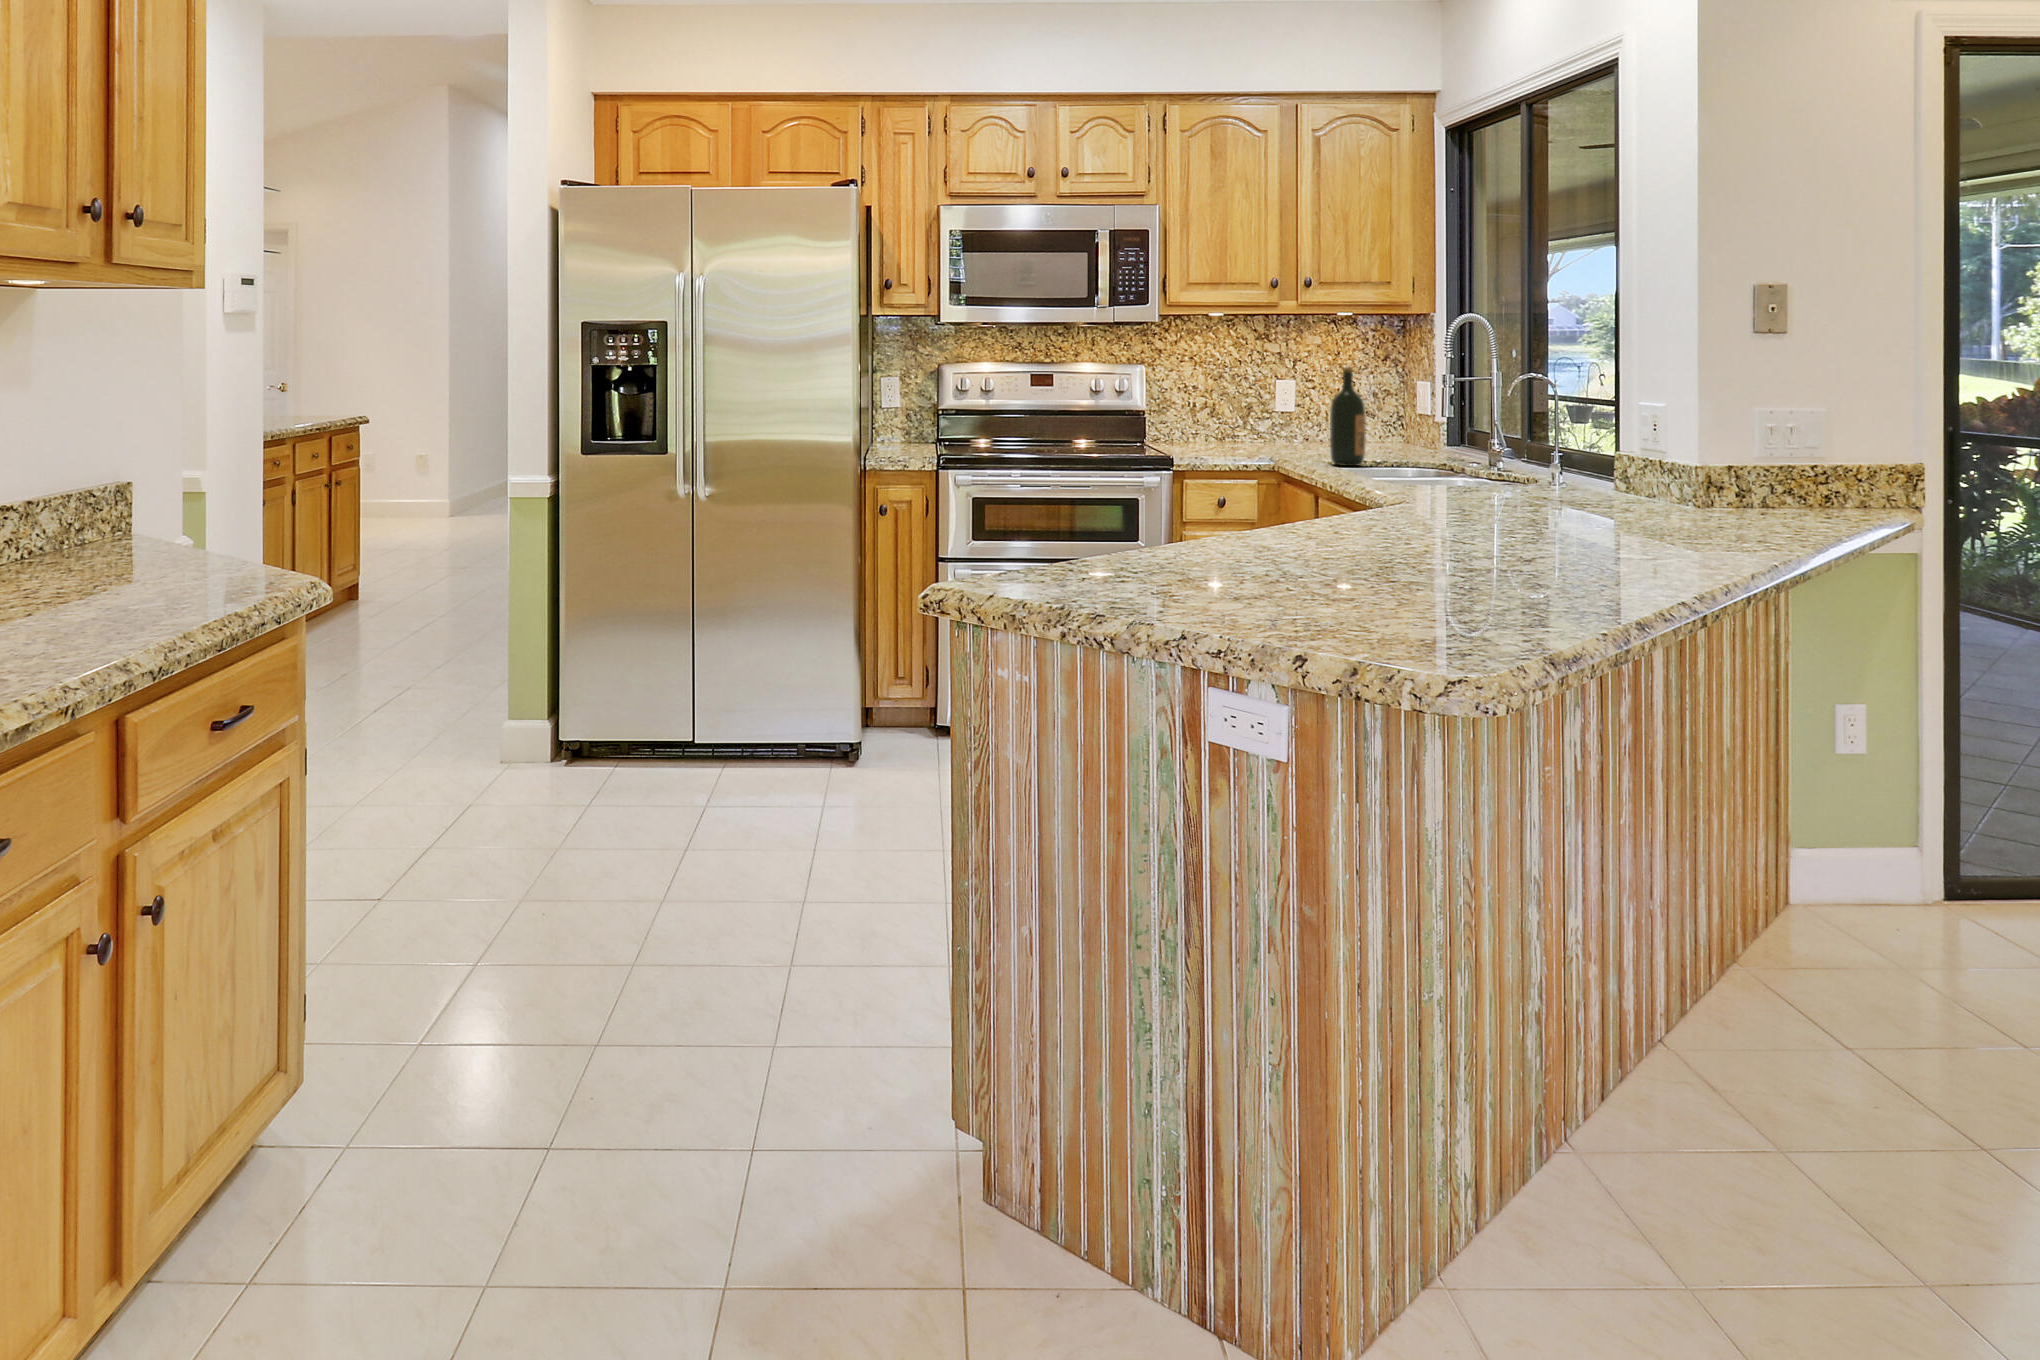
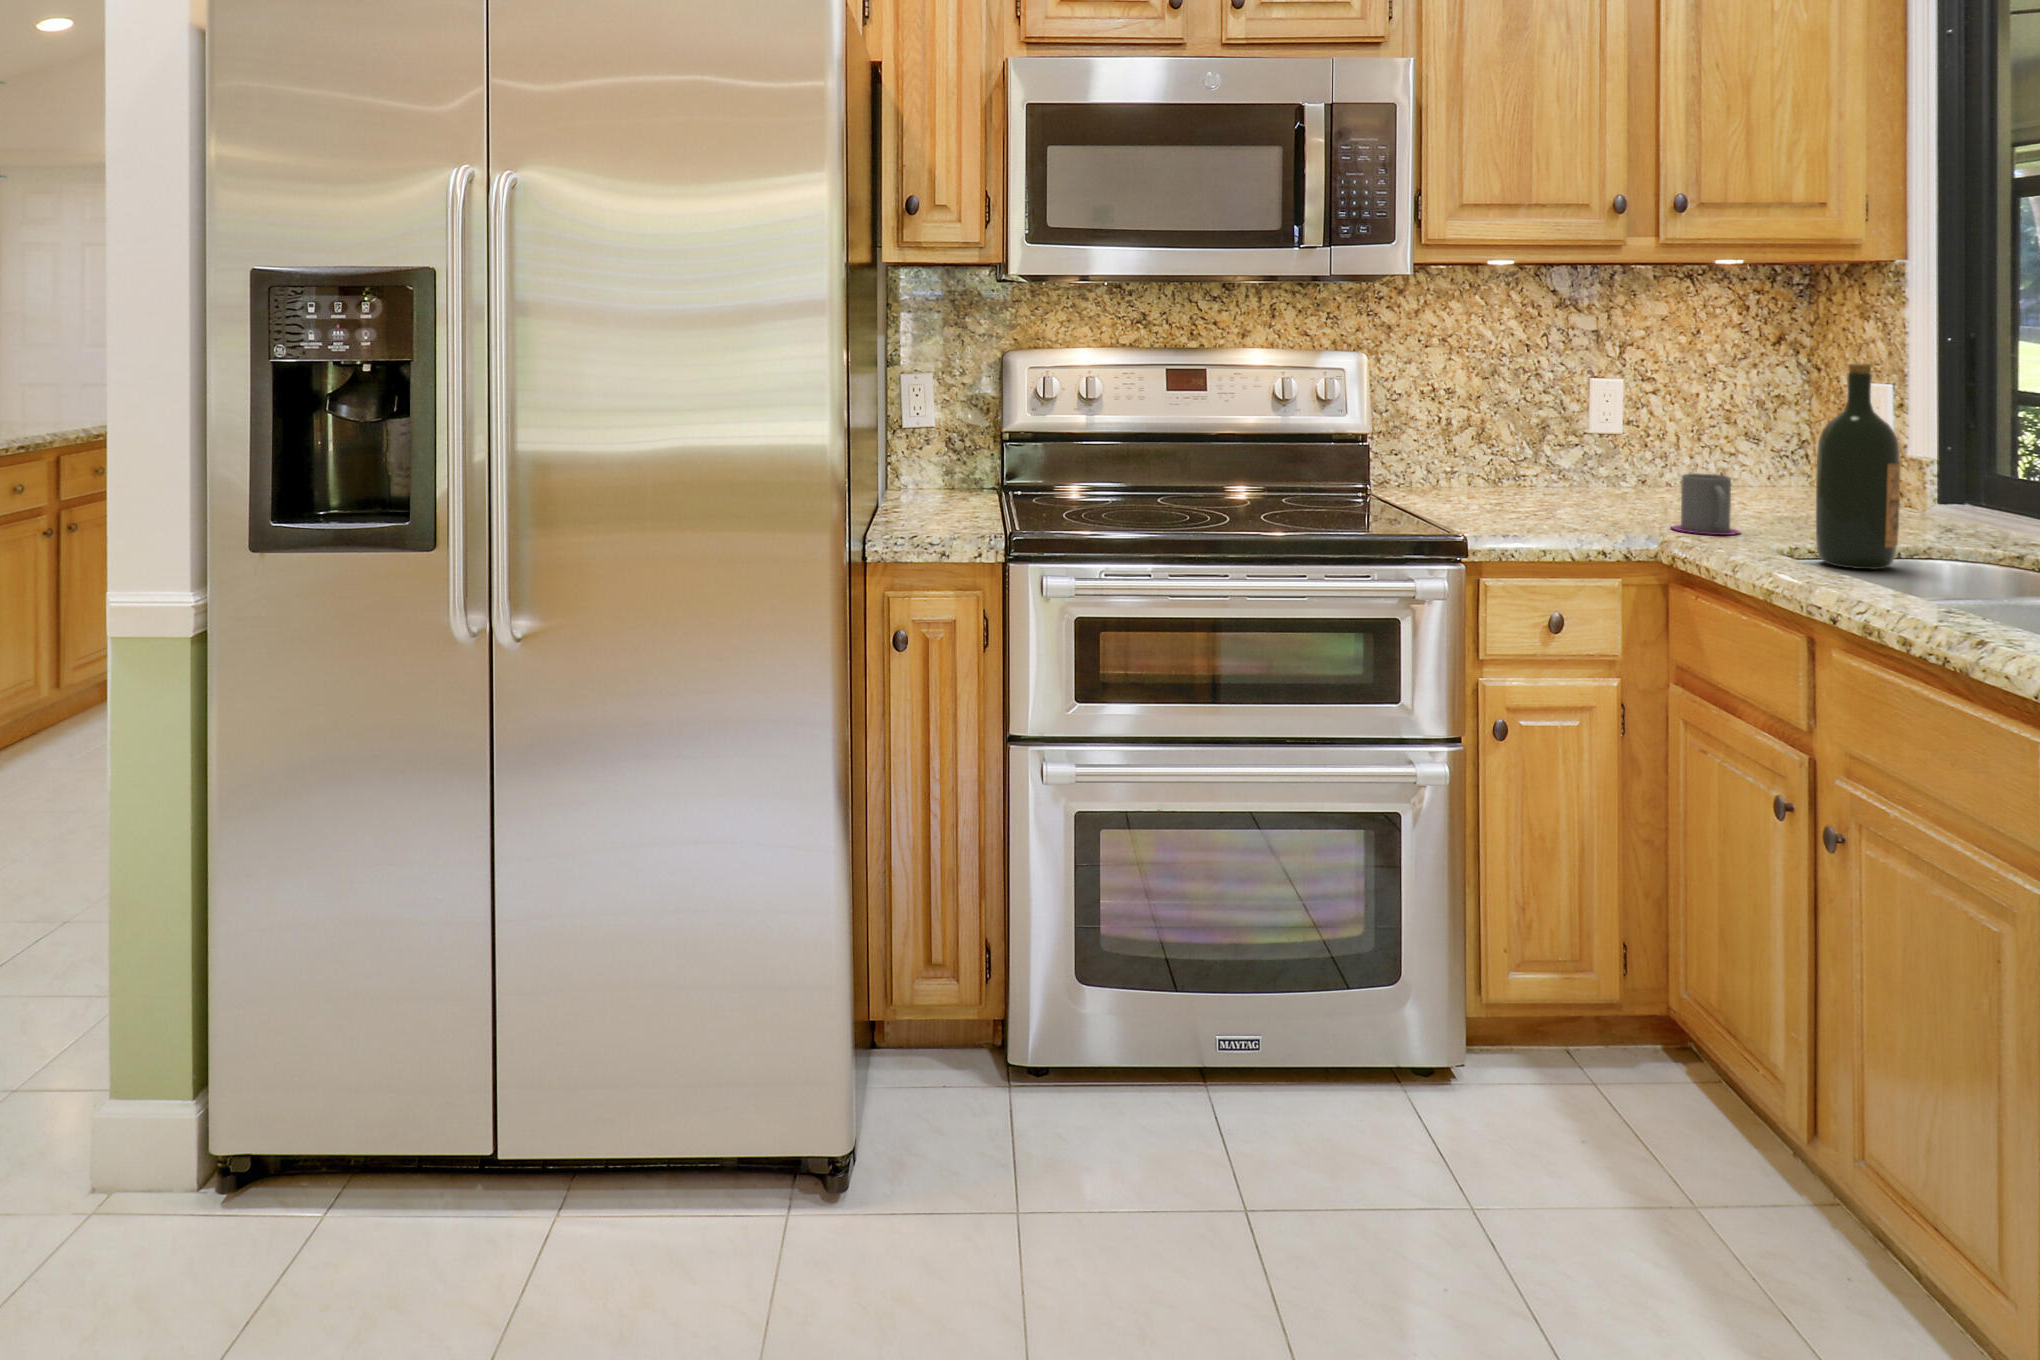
mug: none [1289,427,1323,458] -> present [1671,473,1740,535]

